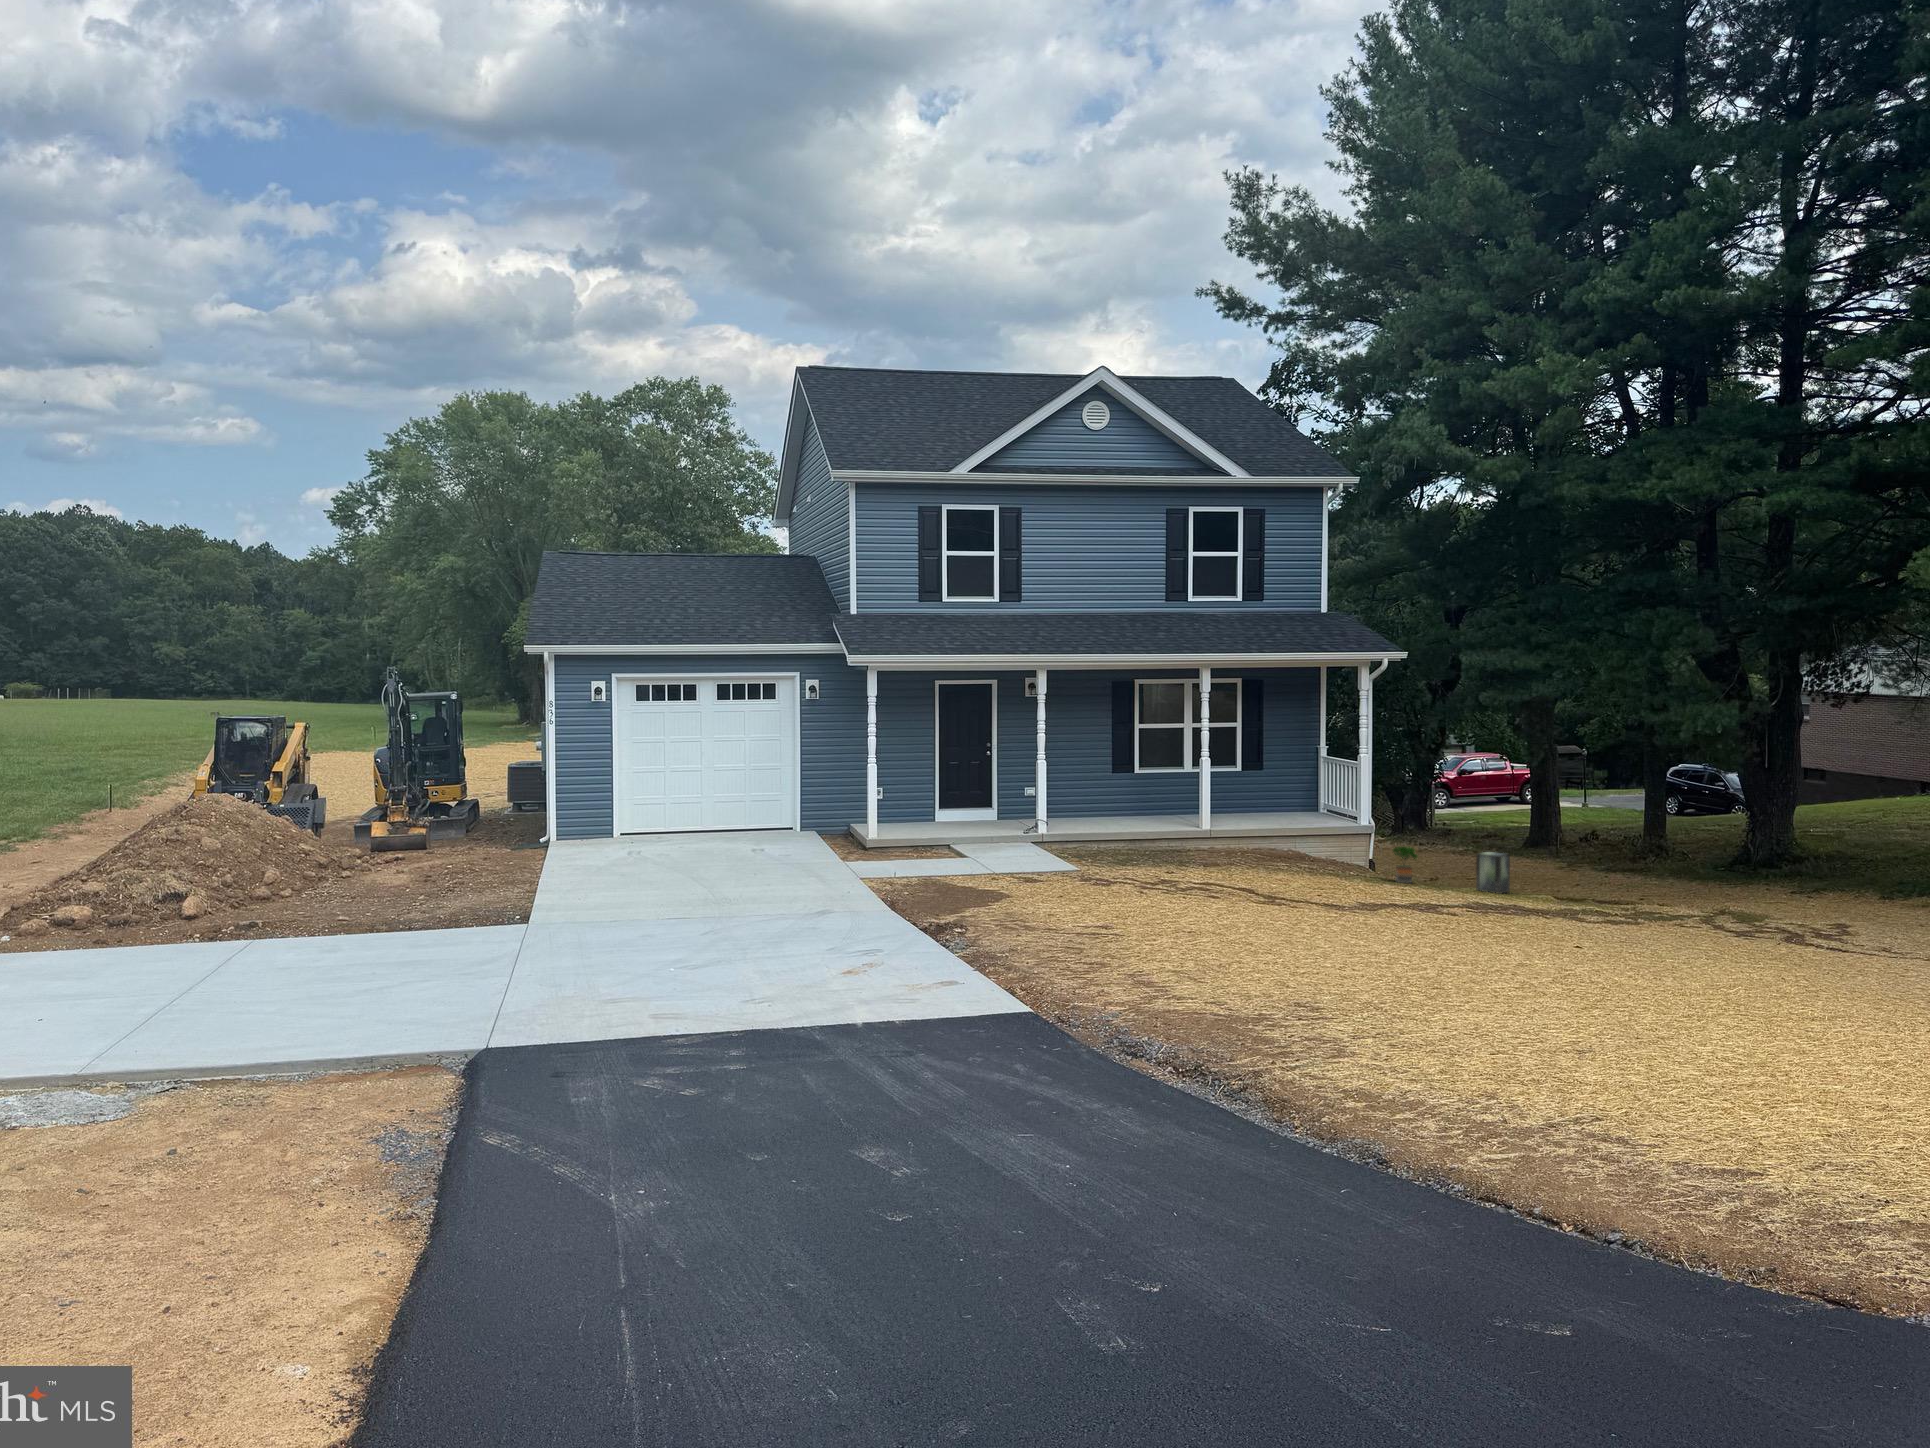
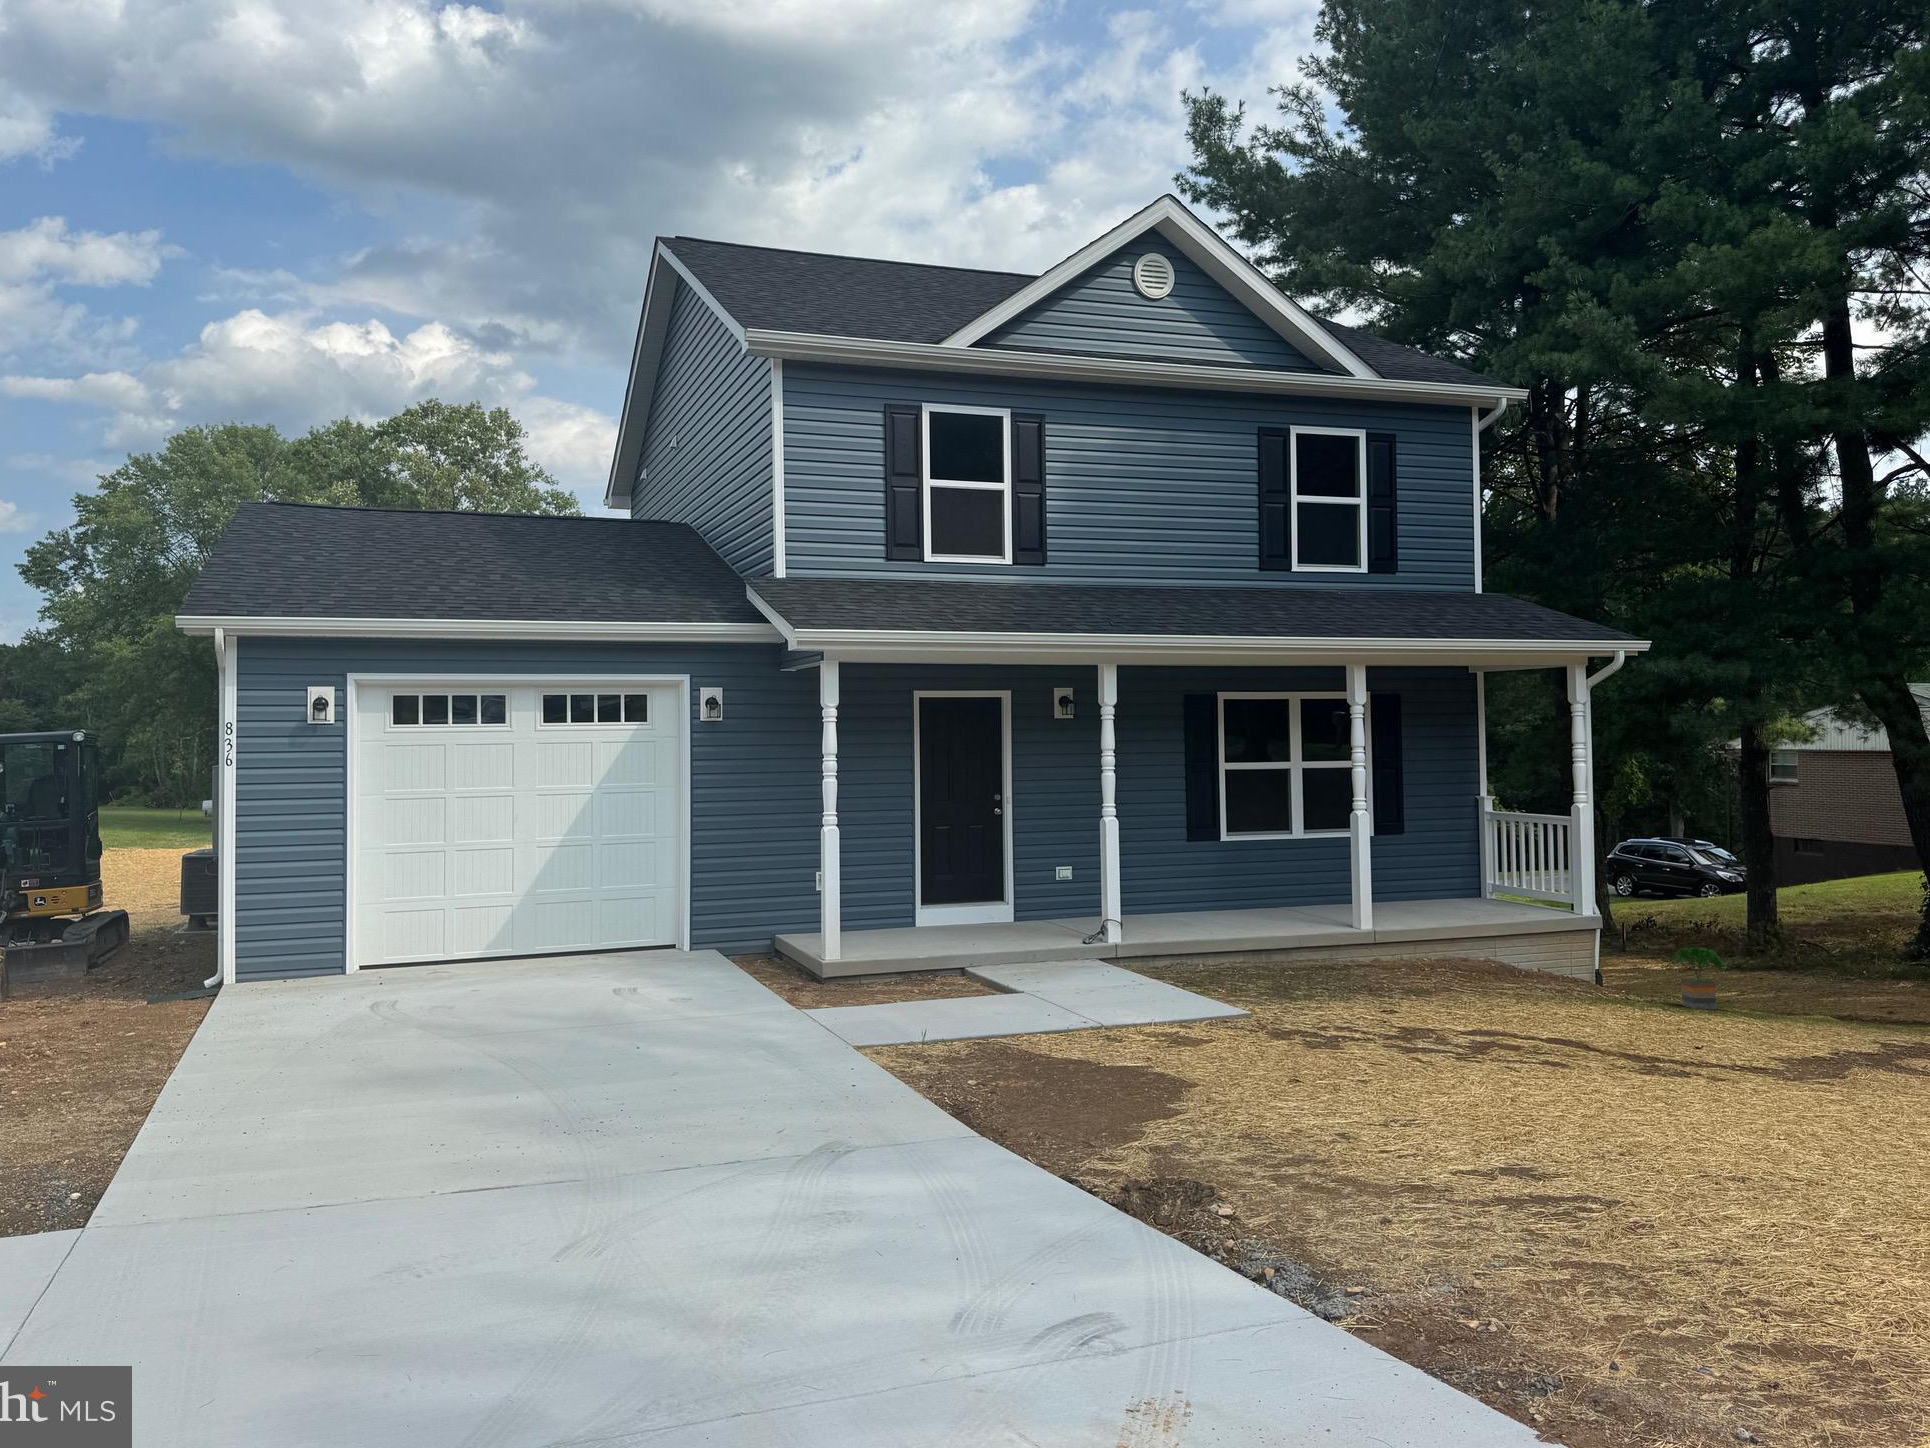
storage box: present [1476,852,1510,894] -> none [1828,953,1884,1025]

